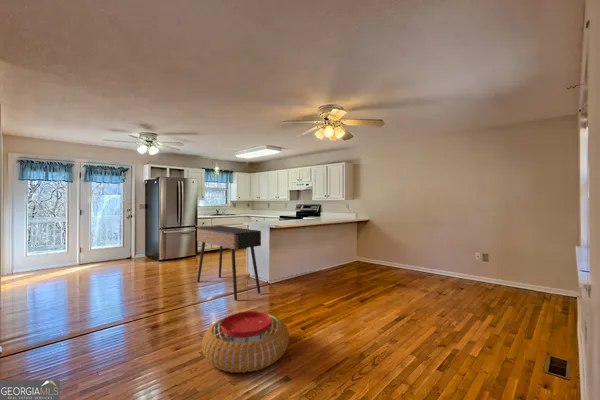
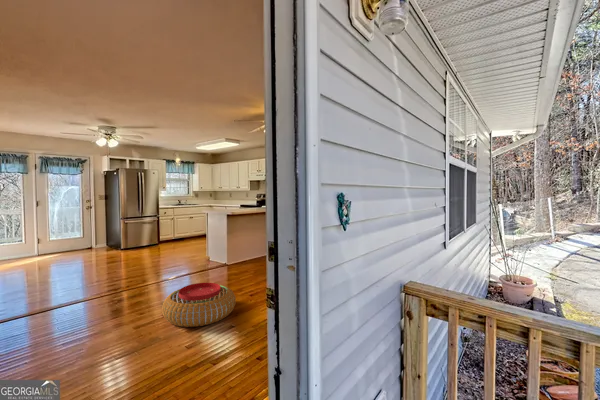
console table: present [197,226,261,300] -> none [158,214,218,279]

